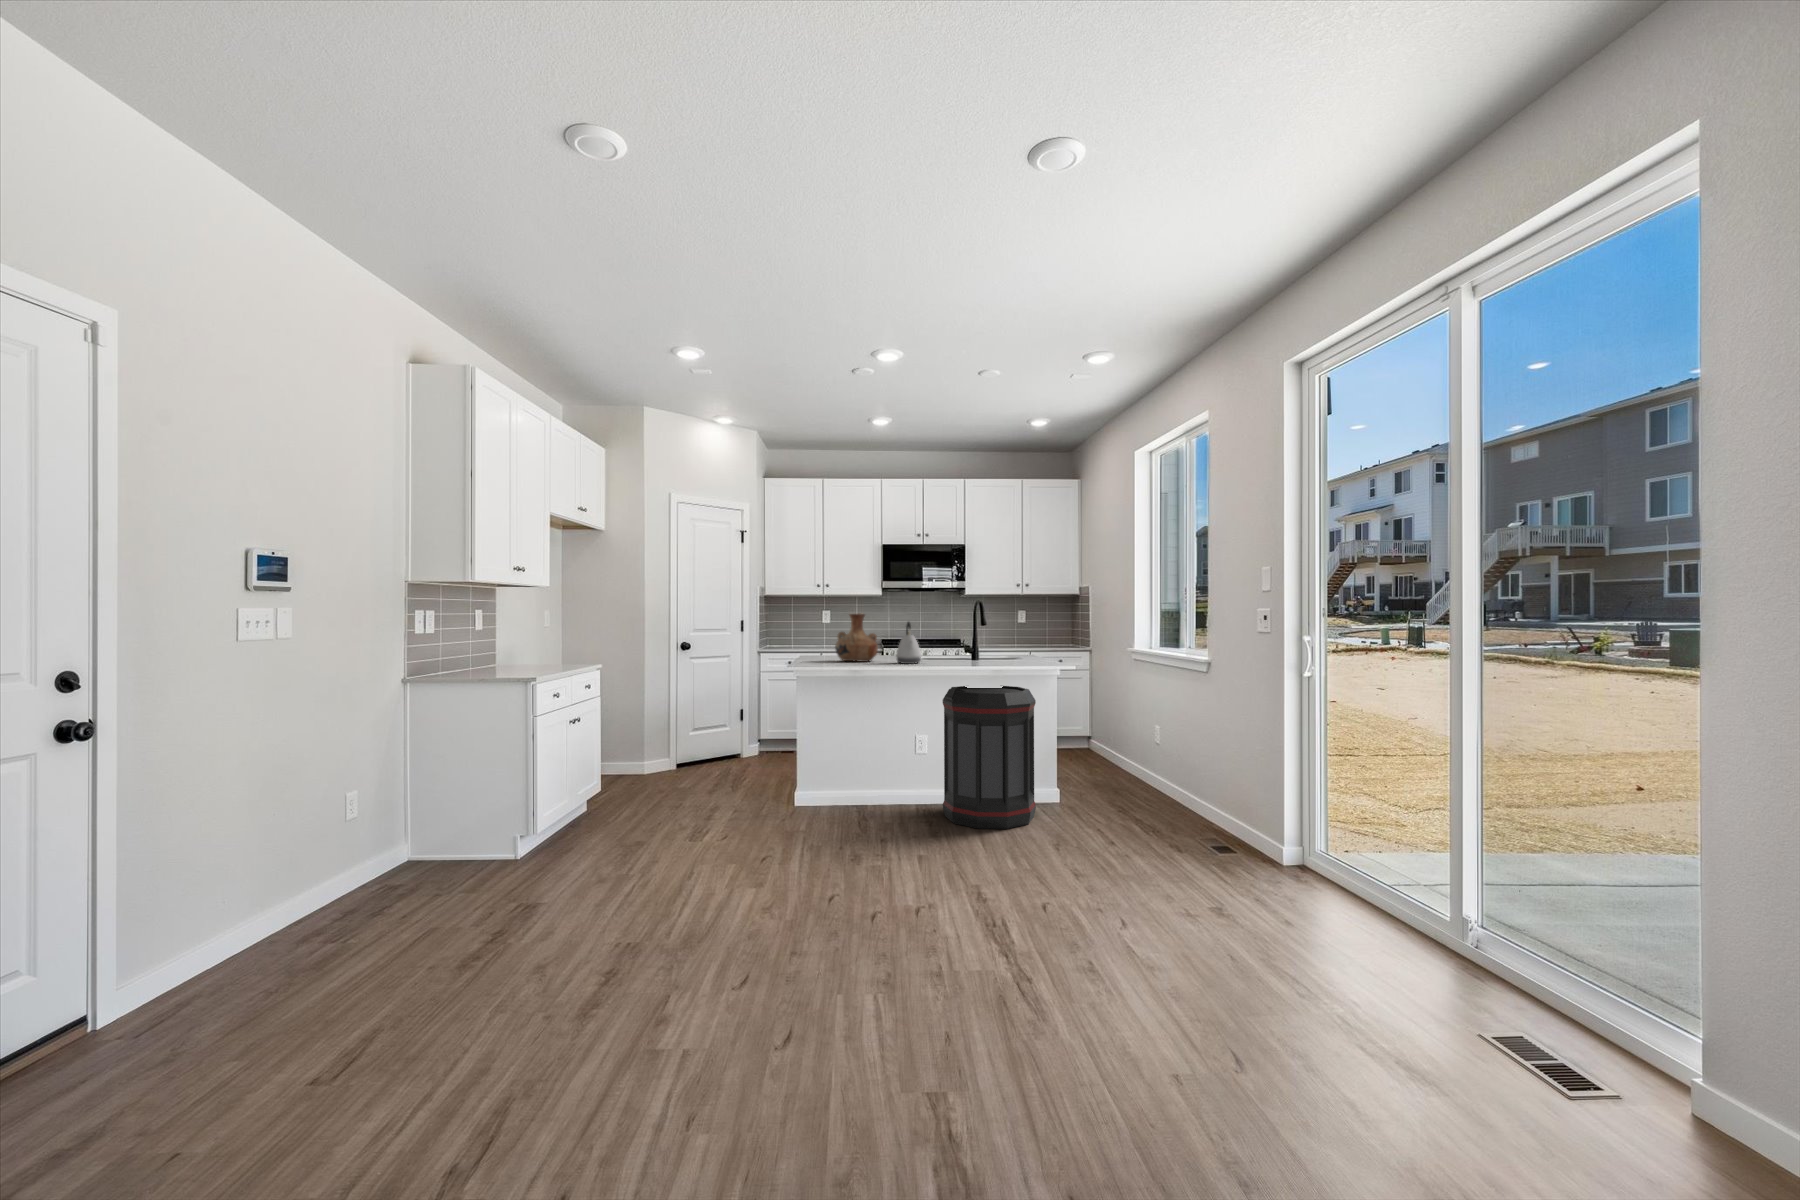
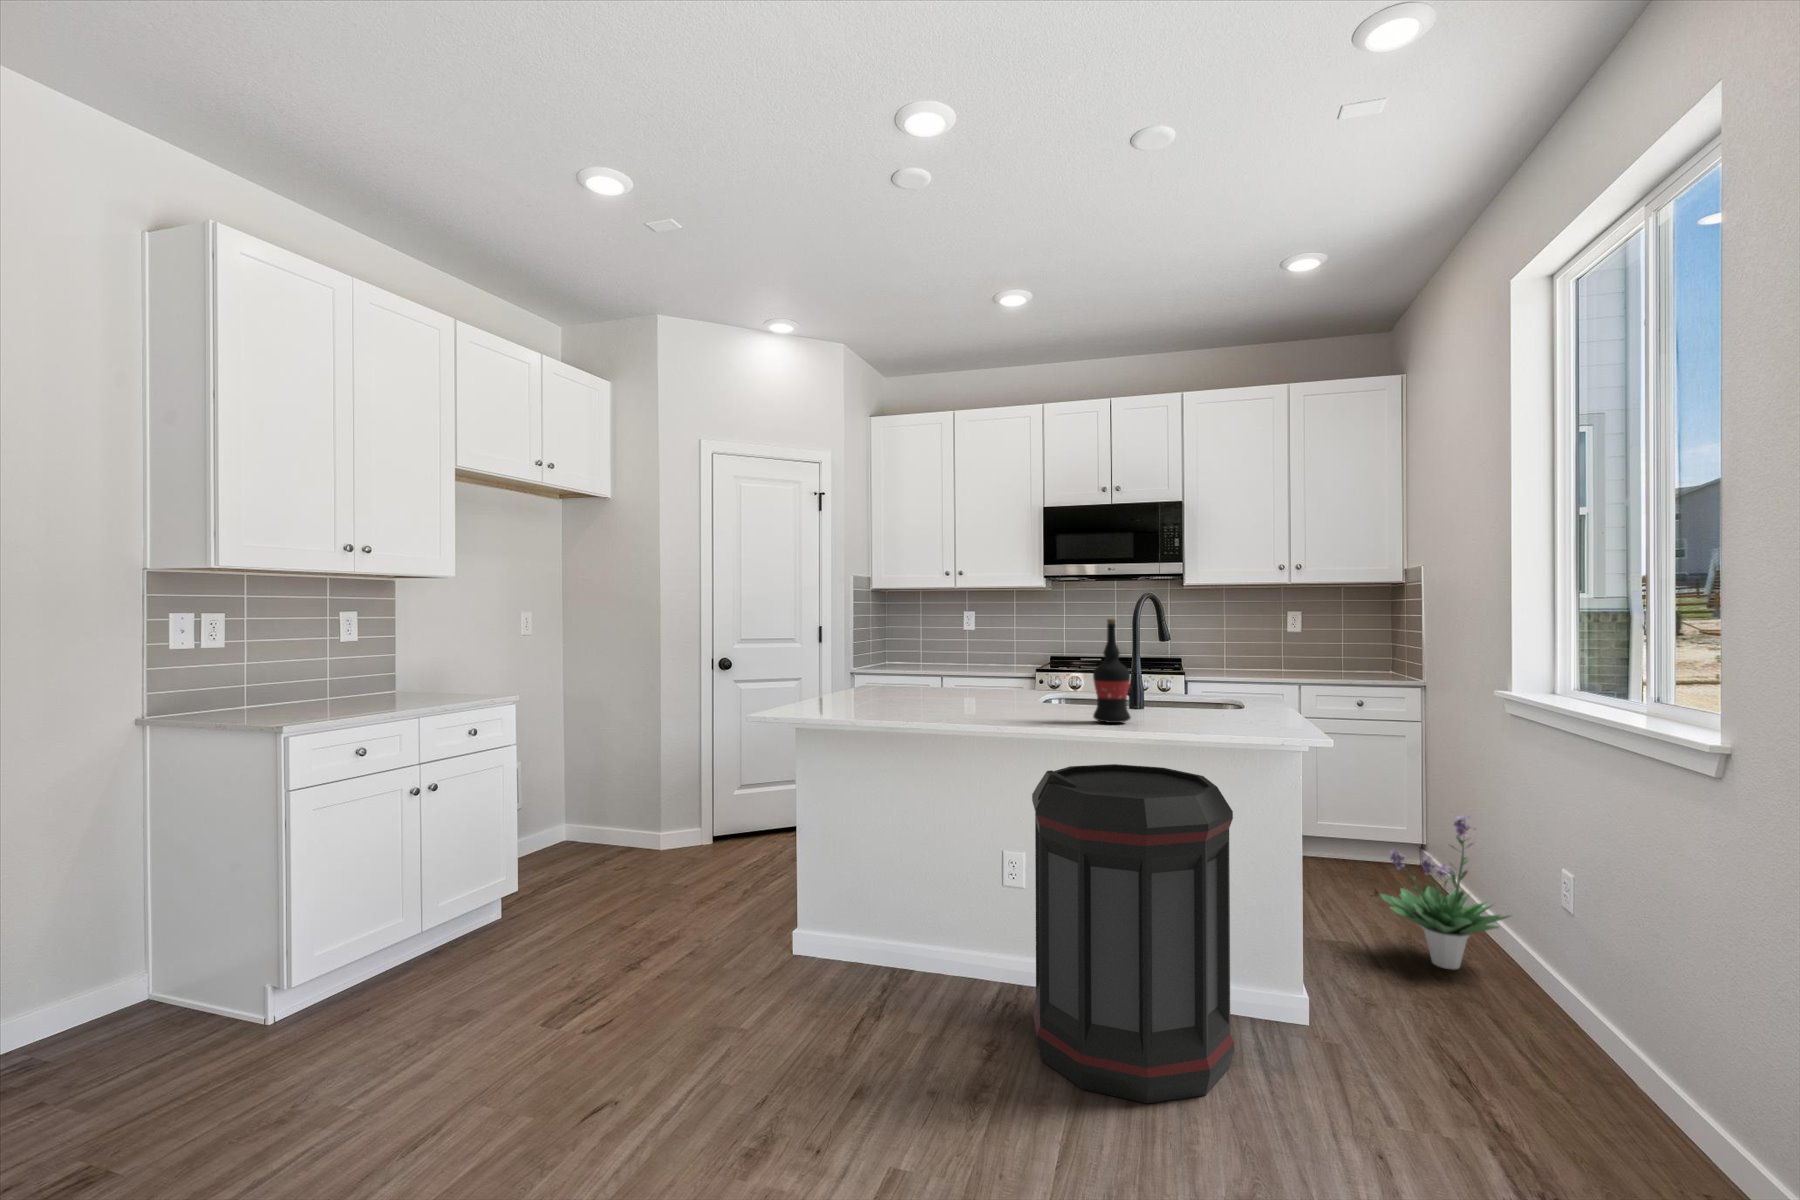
vase: present [835,613,878,662] -> none [866,618,947,706]
wine bottle: none [967,613,986,664] -> present [1093,619,1131,723]
kettle: present [896,622,922,664] -> none [957,634,1007,716]
potted plant: none [1080,707,1137,781] -> present [1381,815,1510,970]

